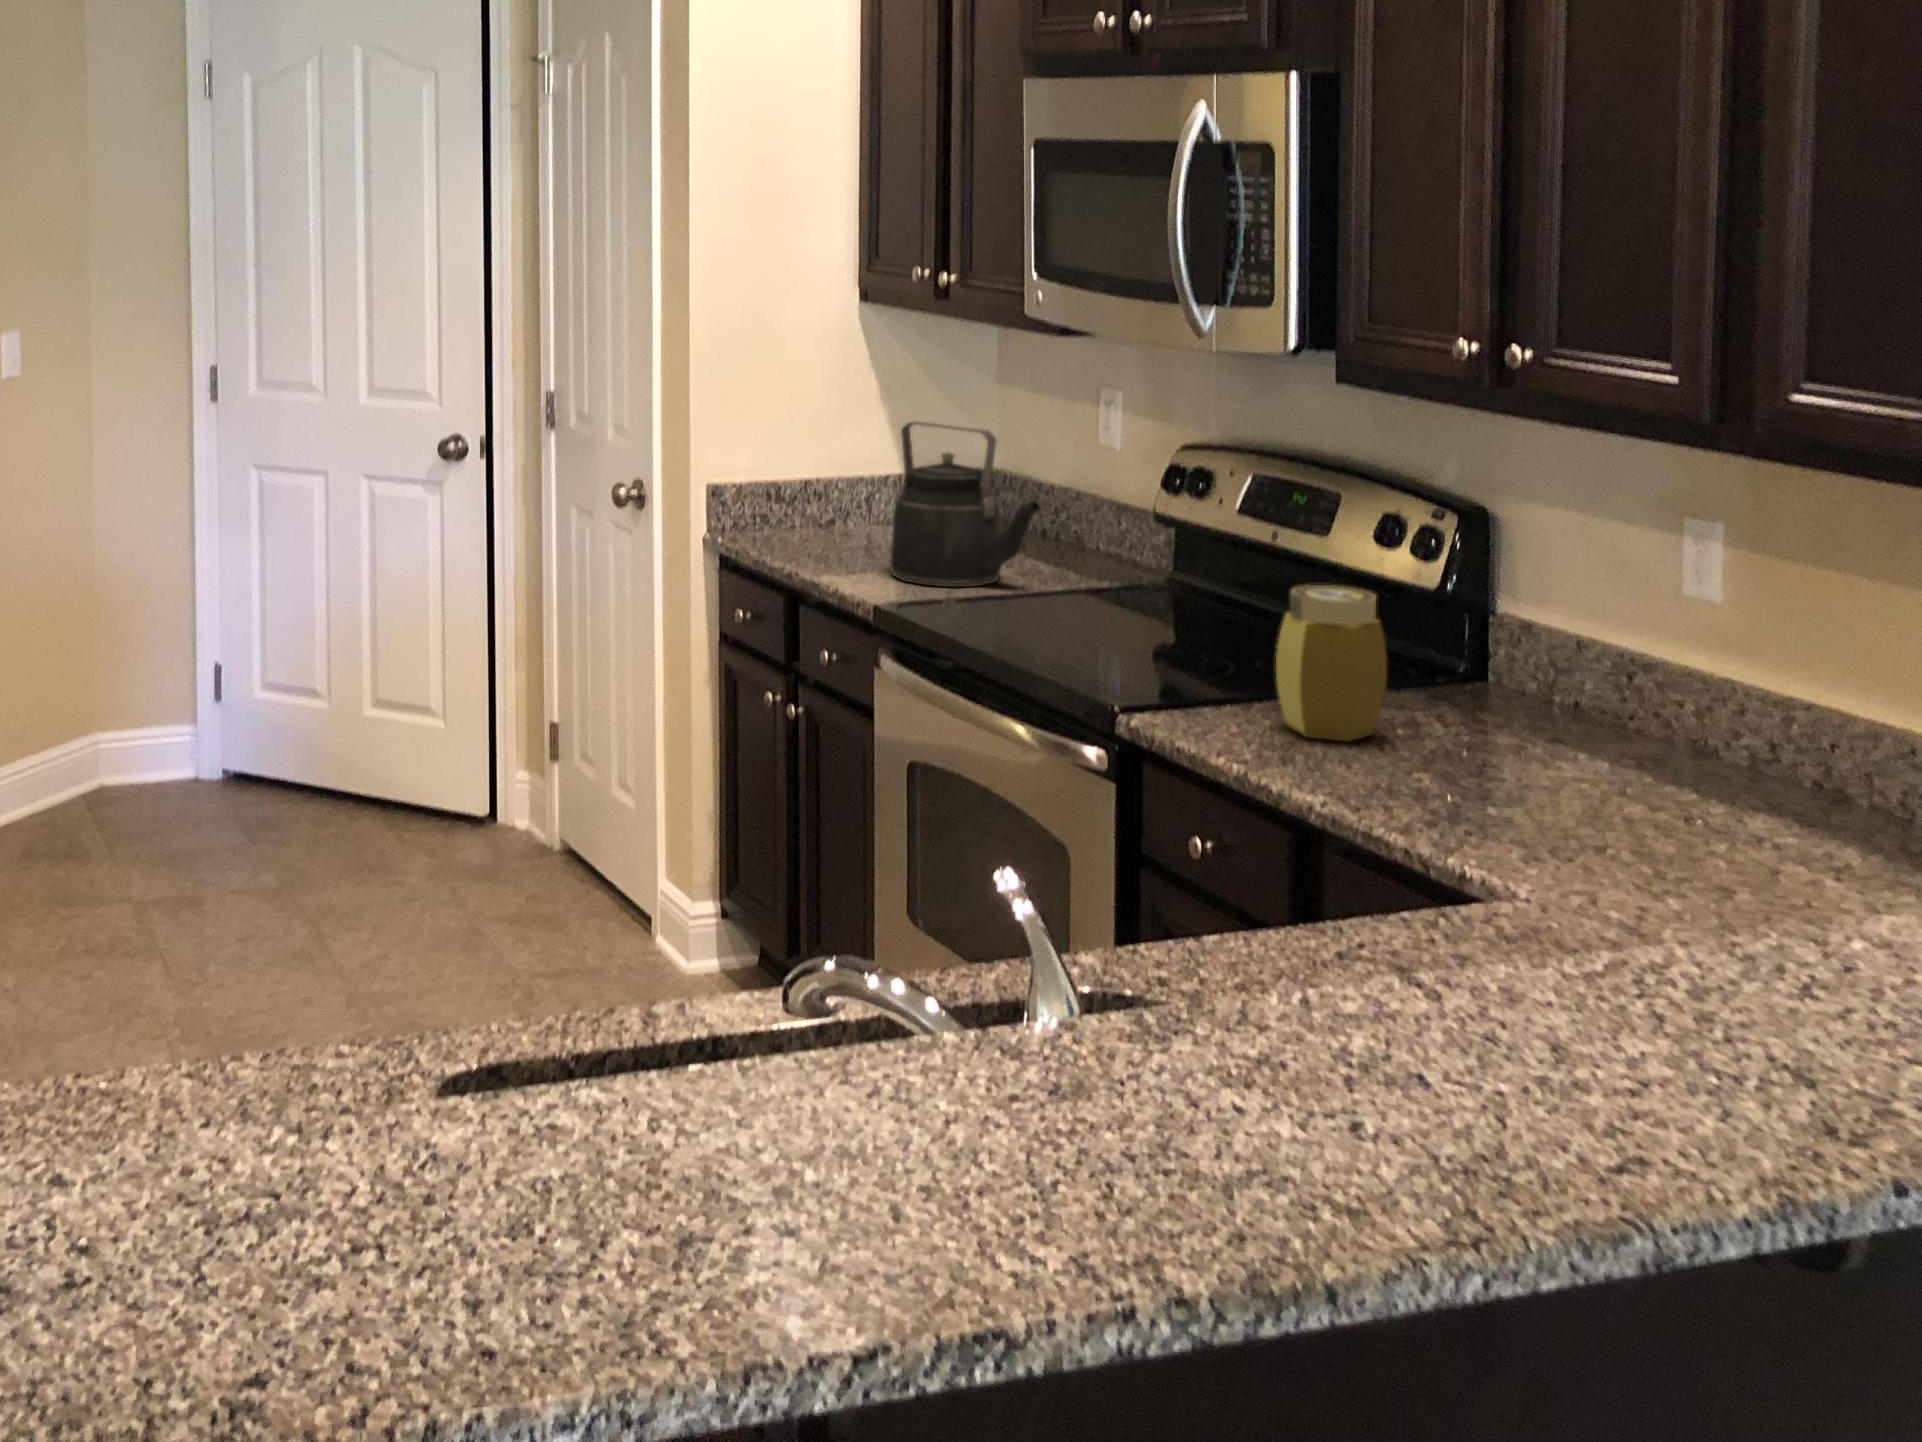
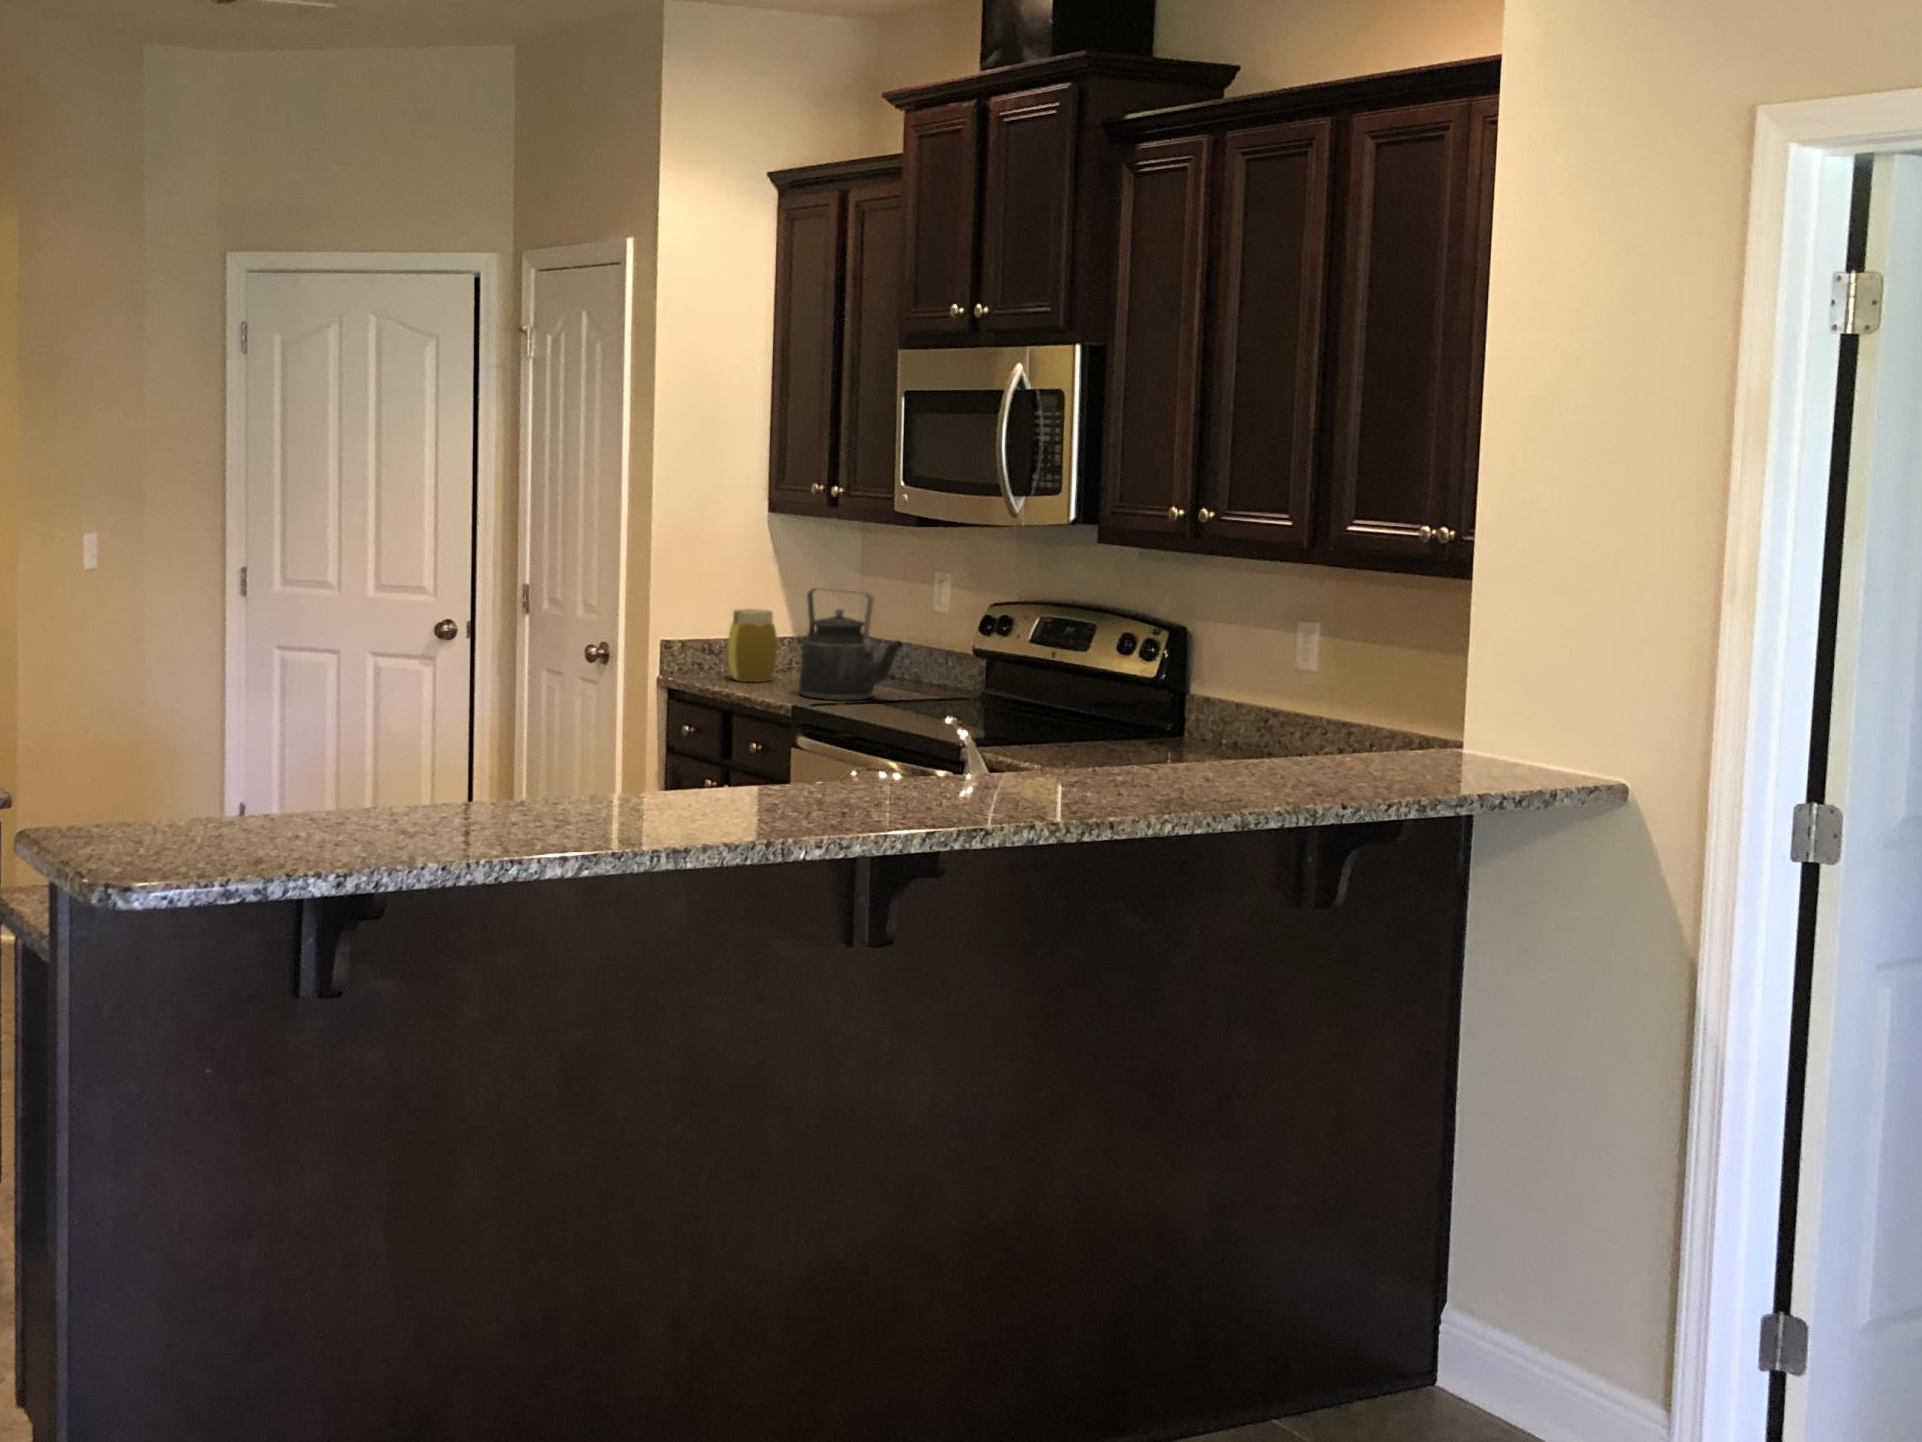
jar: present [1276,585,1387,741] -> present [727,609,777,682]

